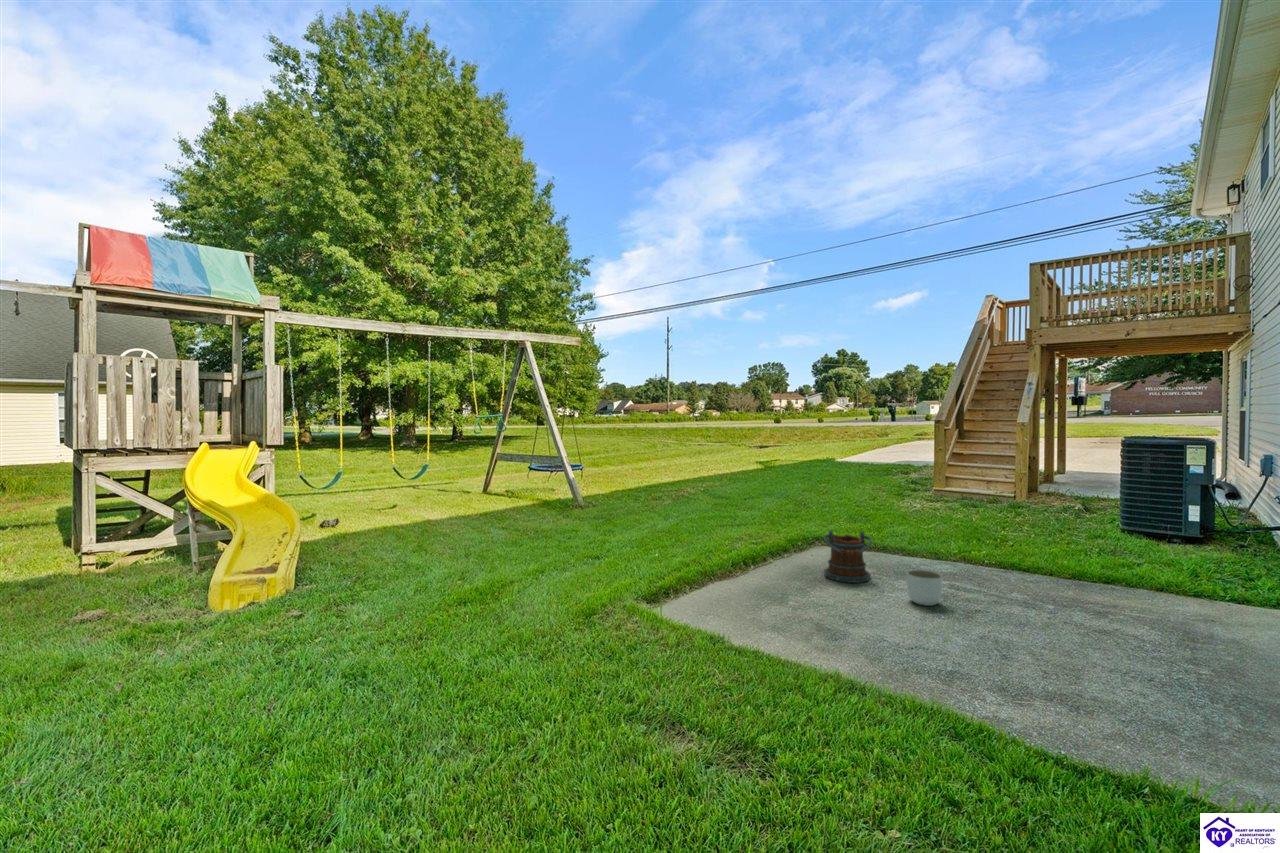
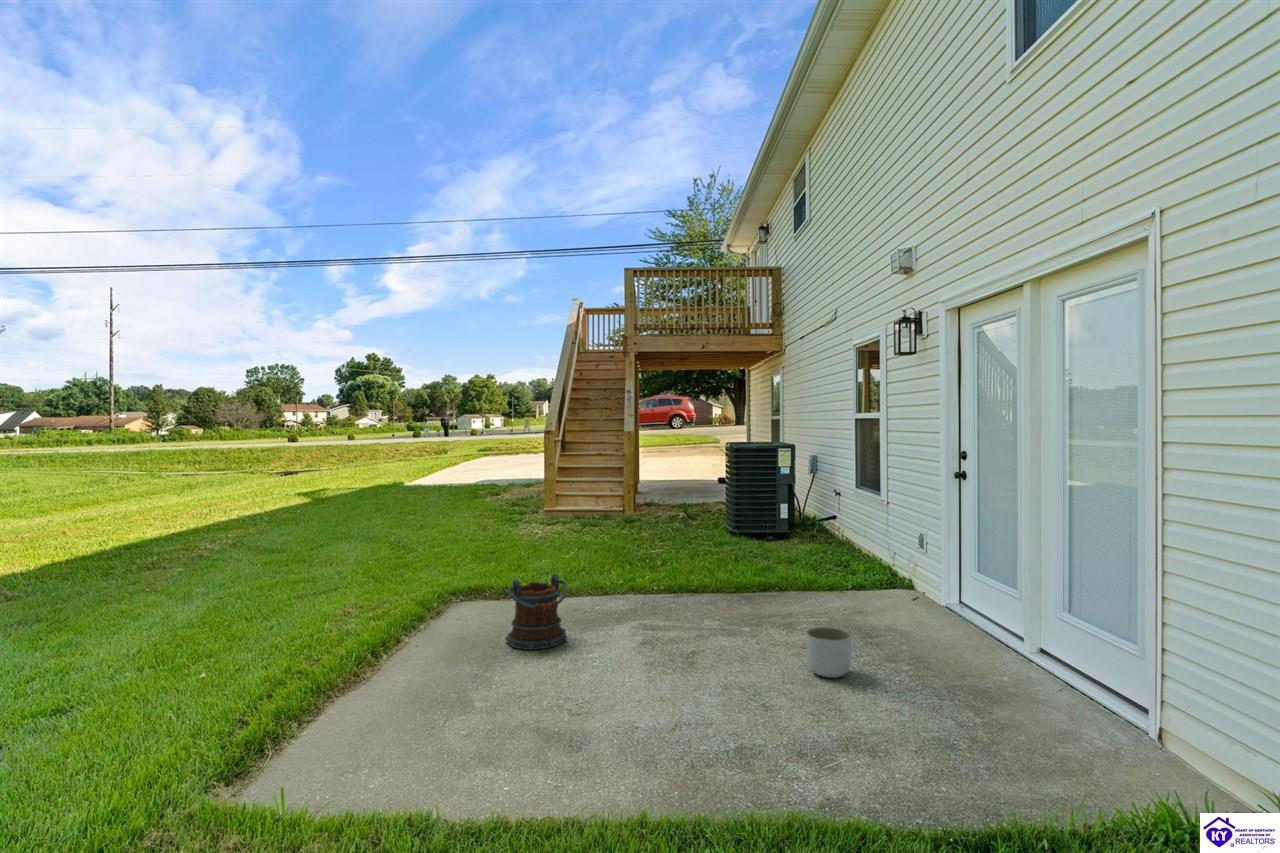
planter: present [907,570,943,606] -> present [806,627,852,678]

